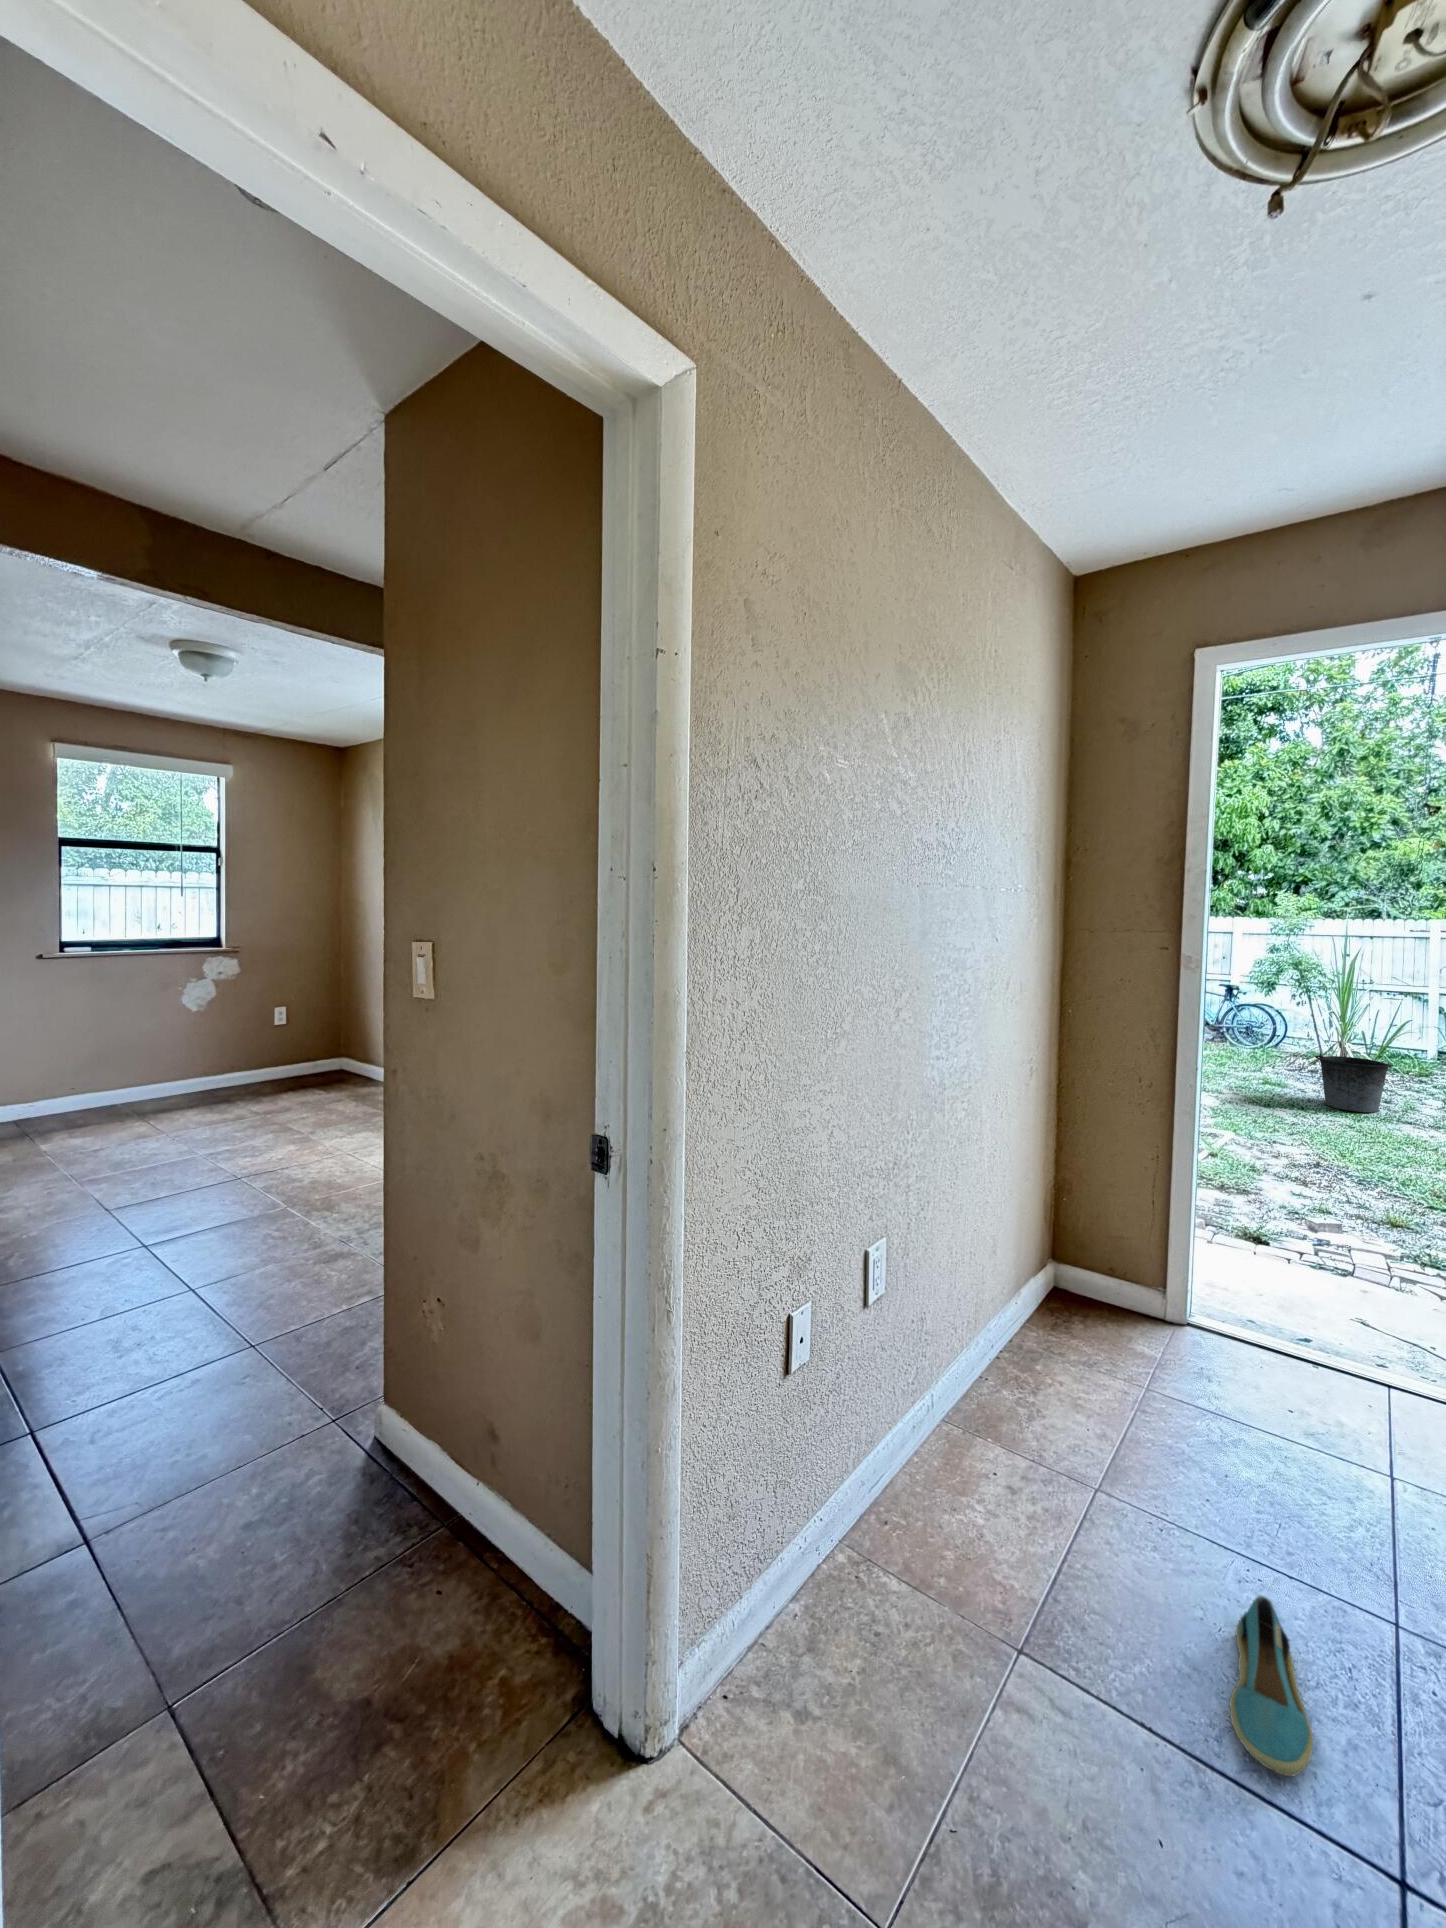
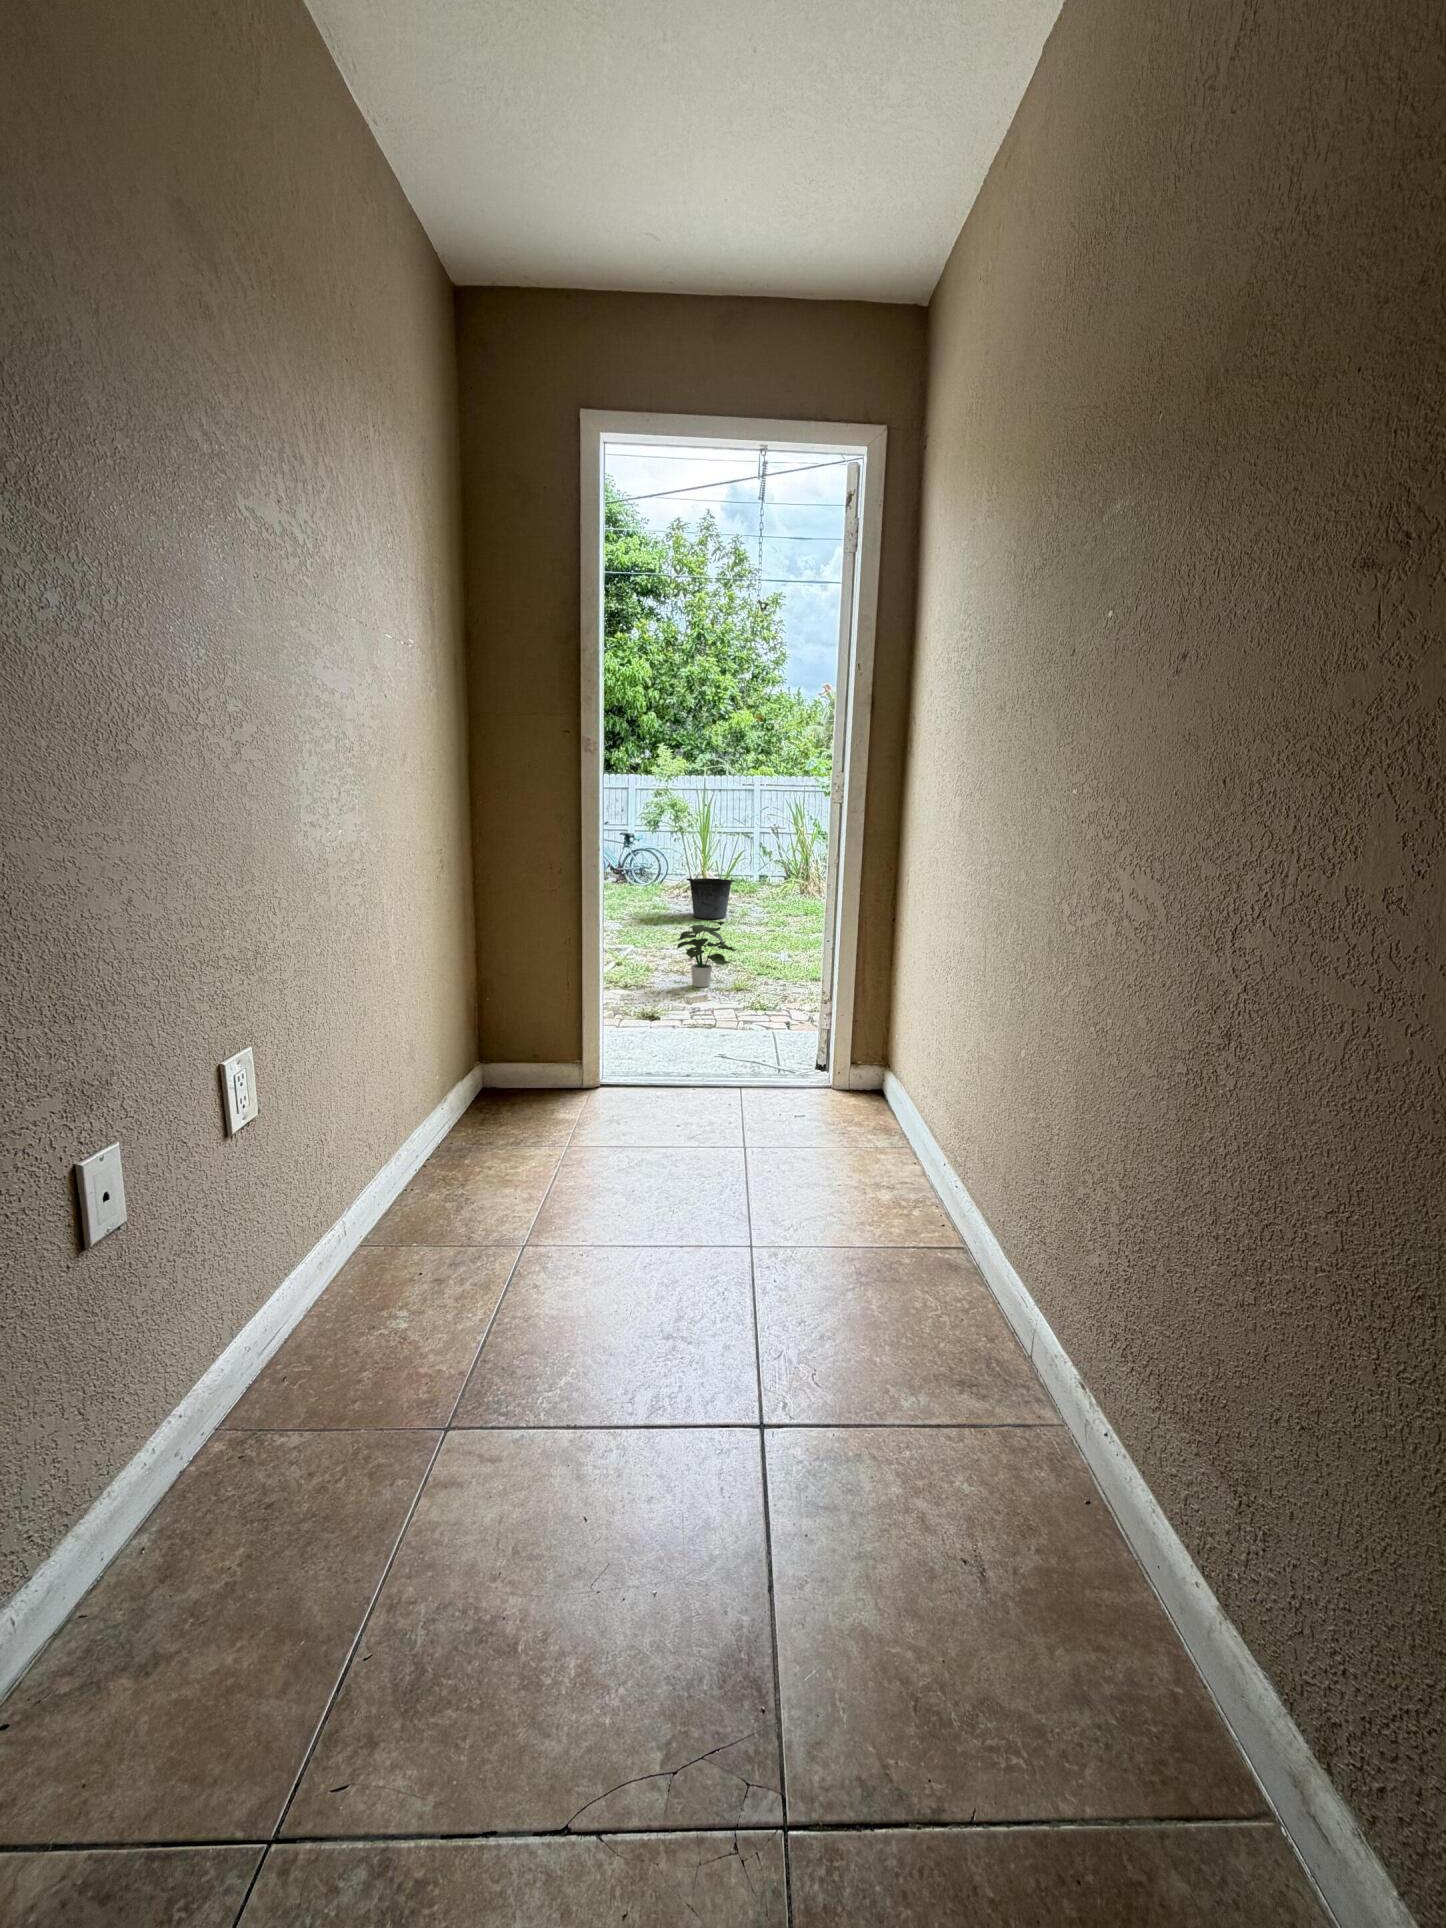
potted plant: none [1295,1126,1397,1213] -> present [677,920,737,987]
shoe: present [1230,1596,1313,1776] -> none [639,1267,701,1402]

